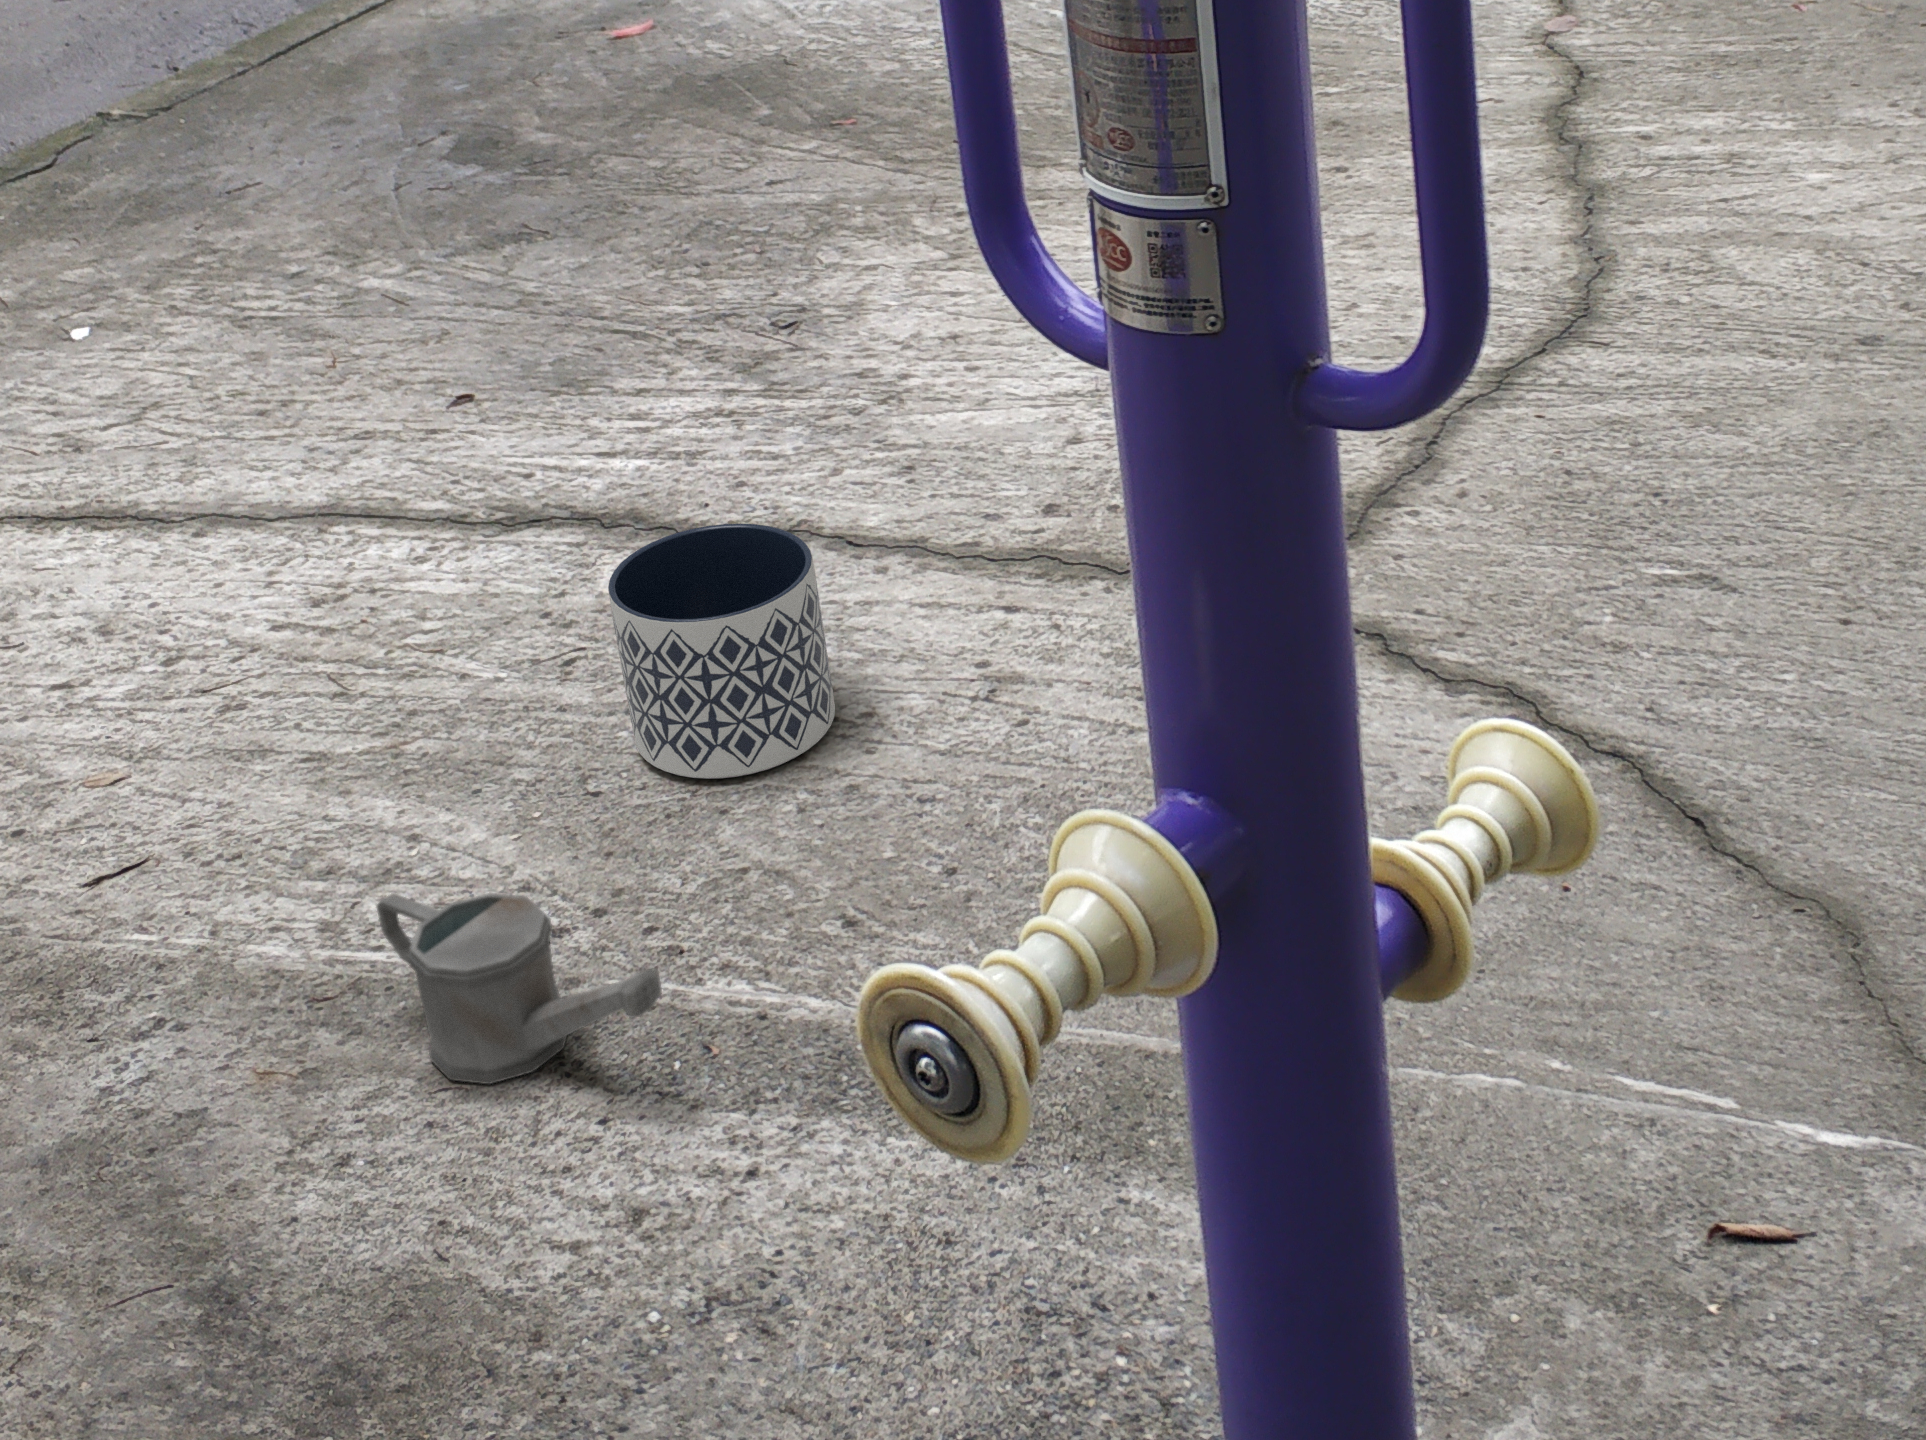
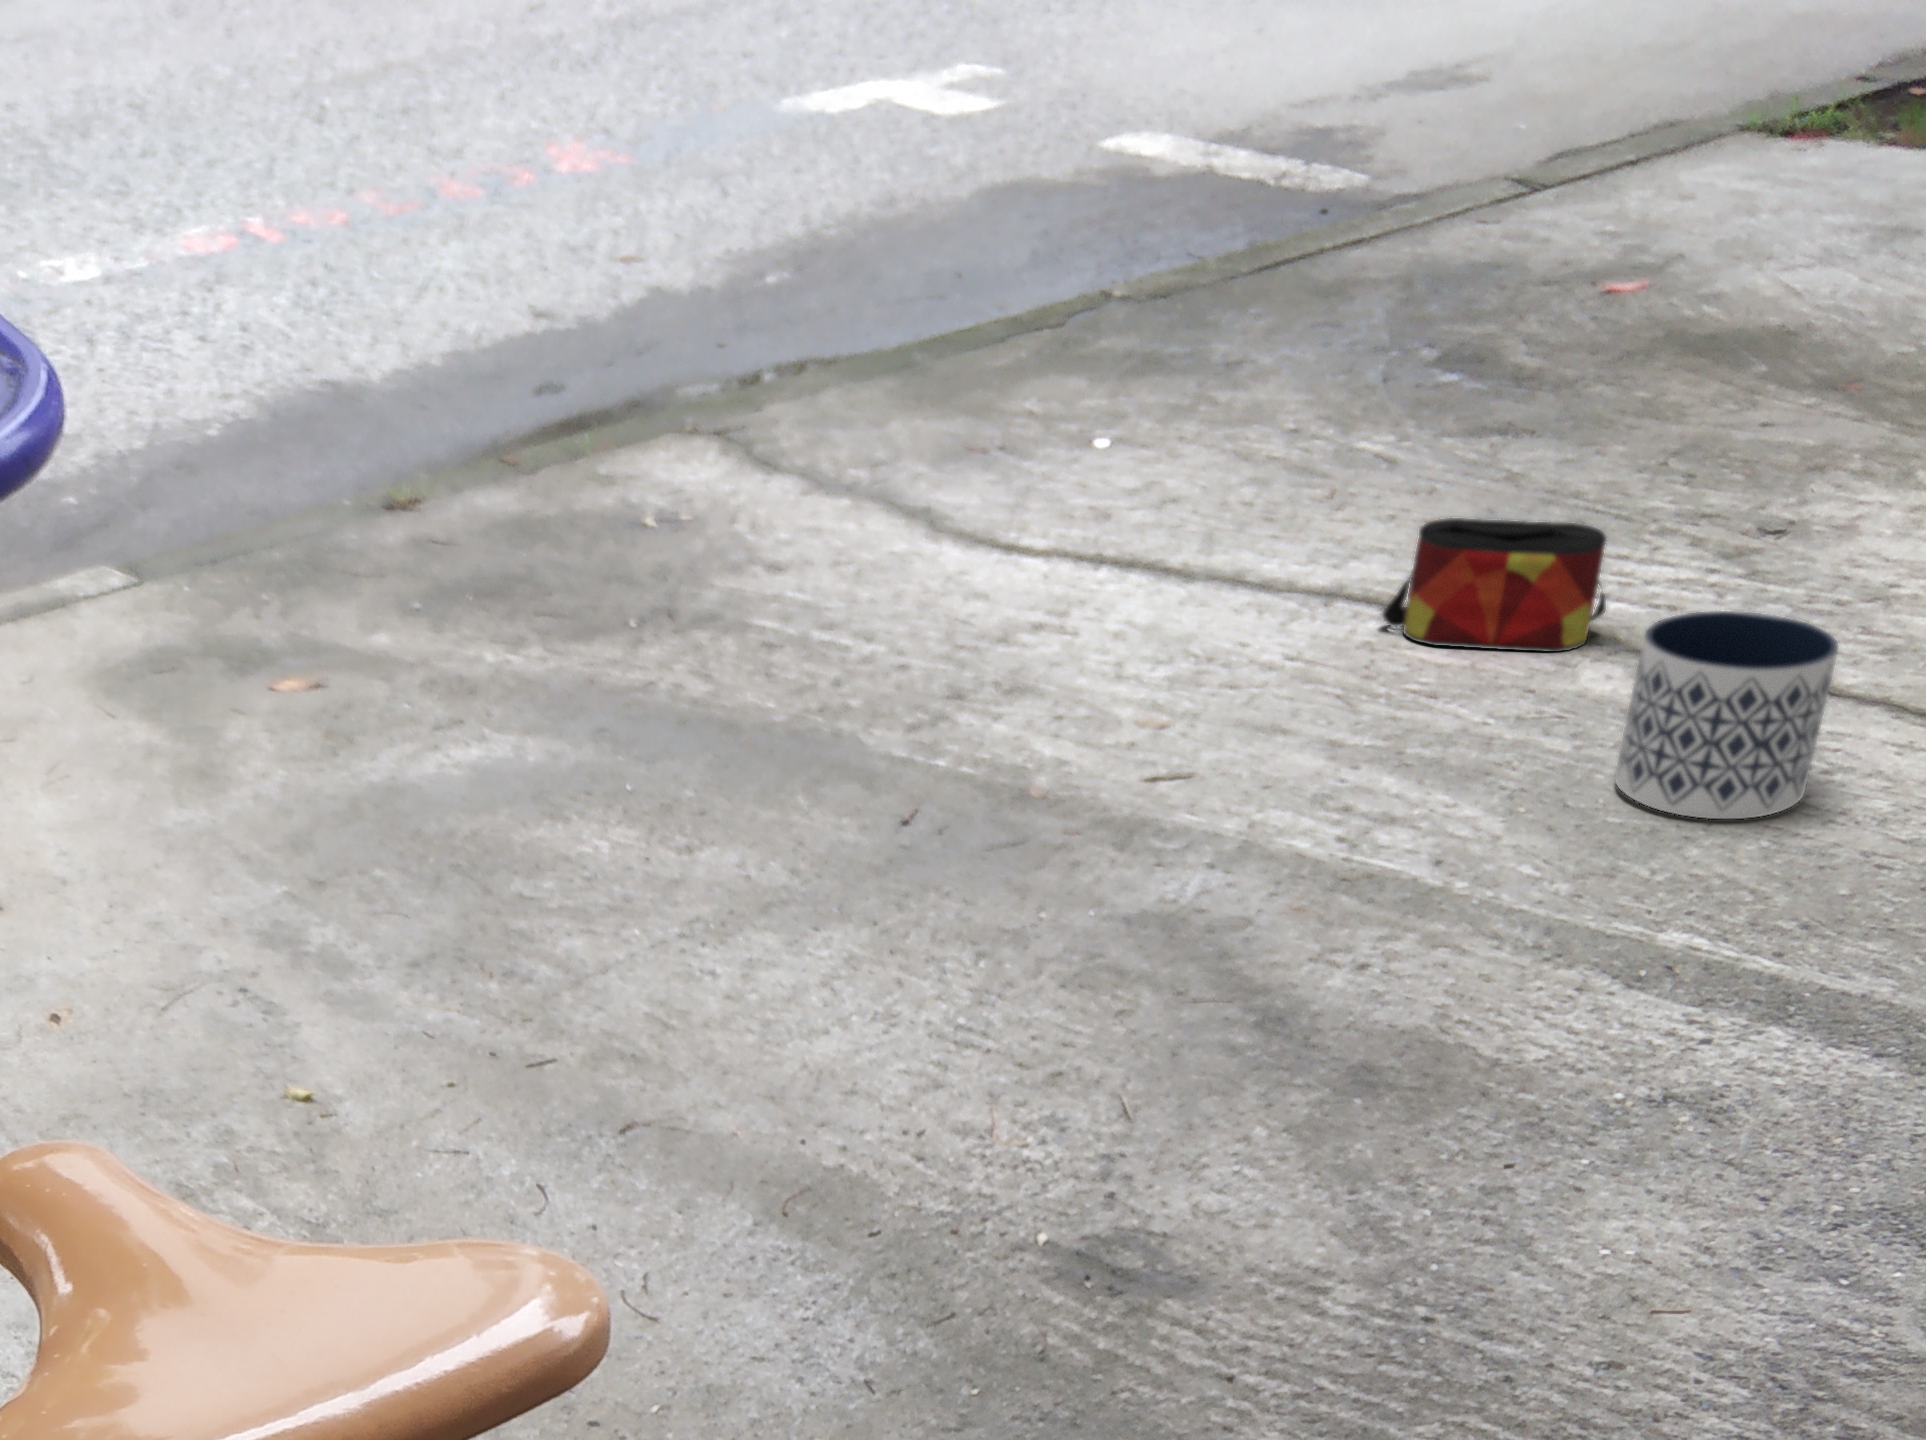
bag: none [378,400,615,566] -> present [1382,518,1606,652]
watering can: present [377,893,662,1084] -> none [1417,798,1671,952]

